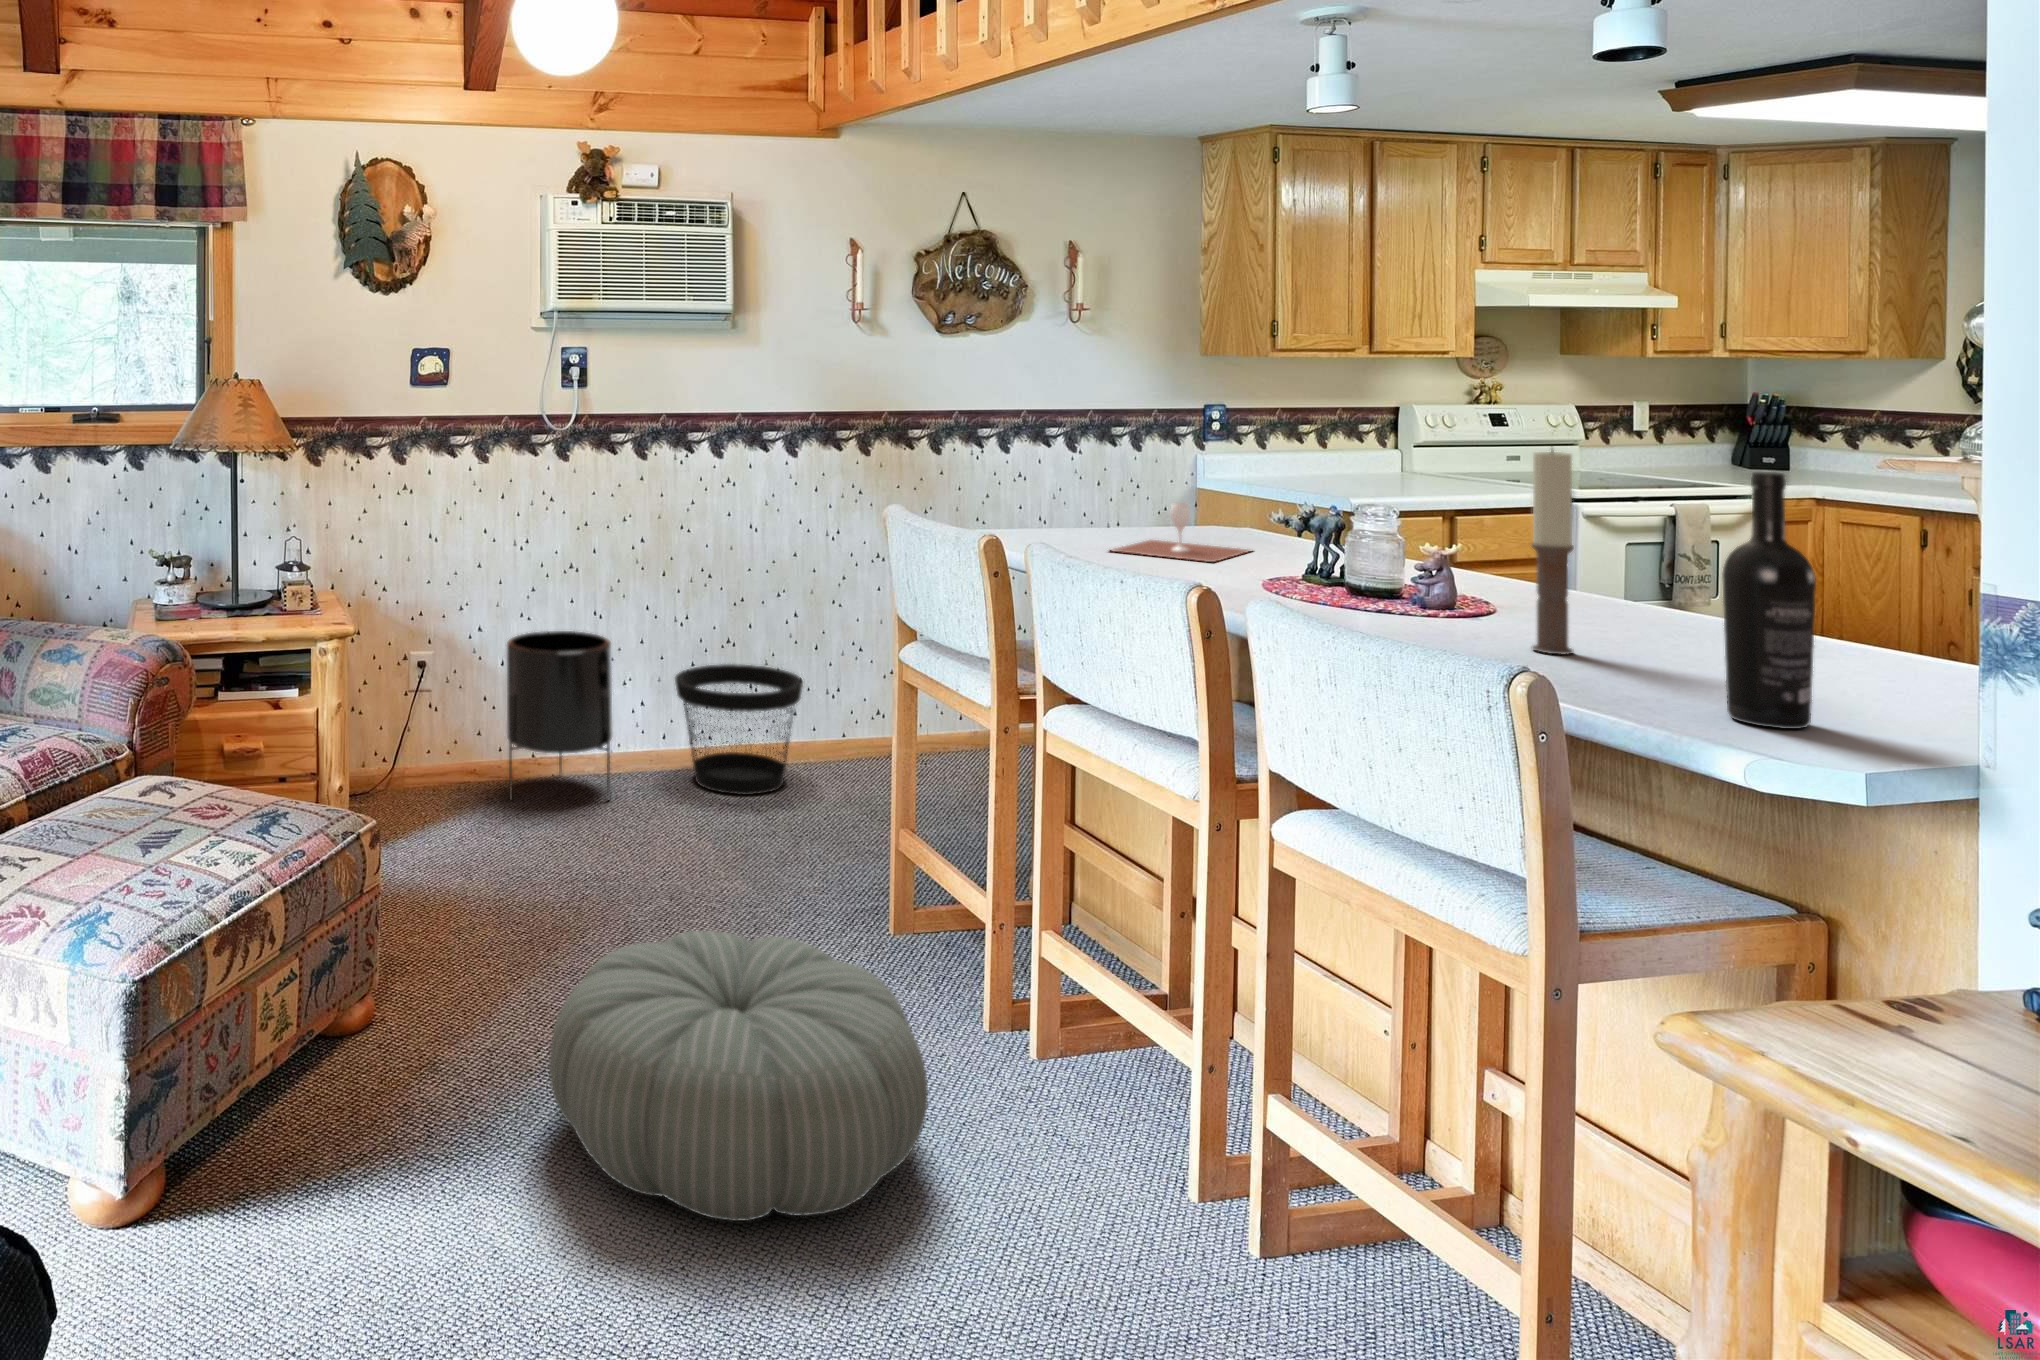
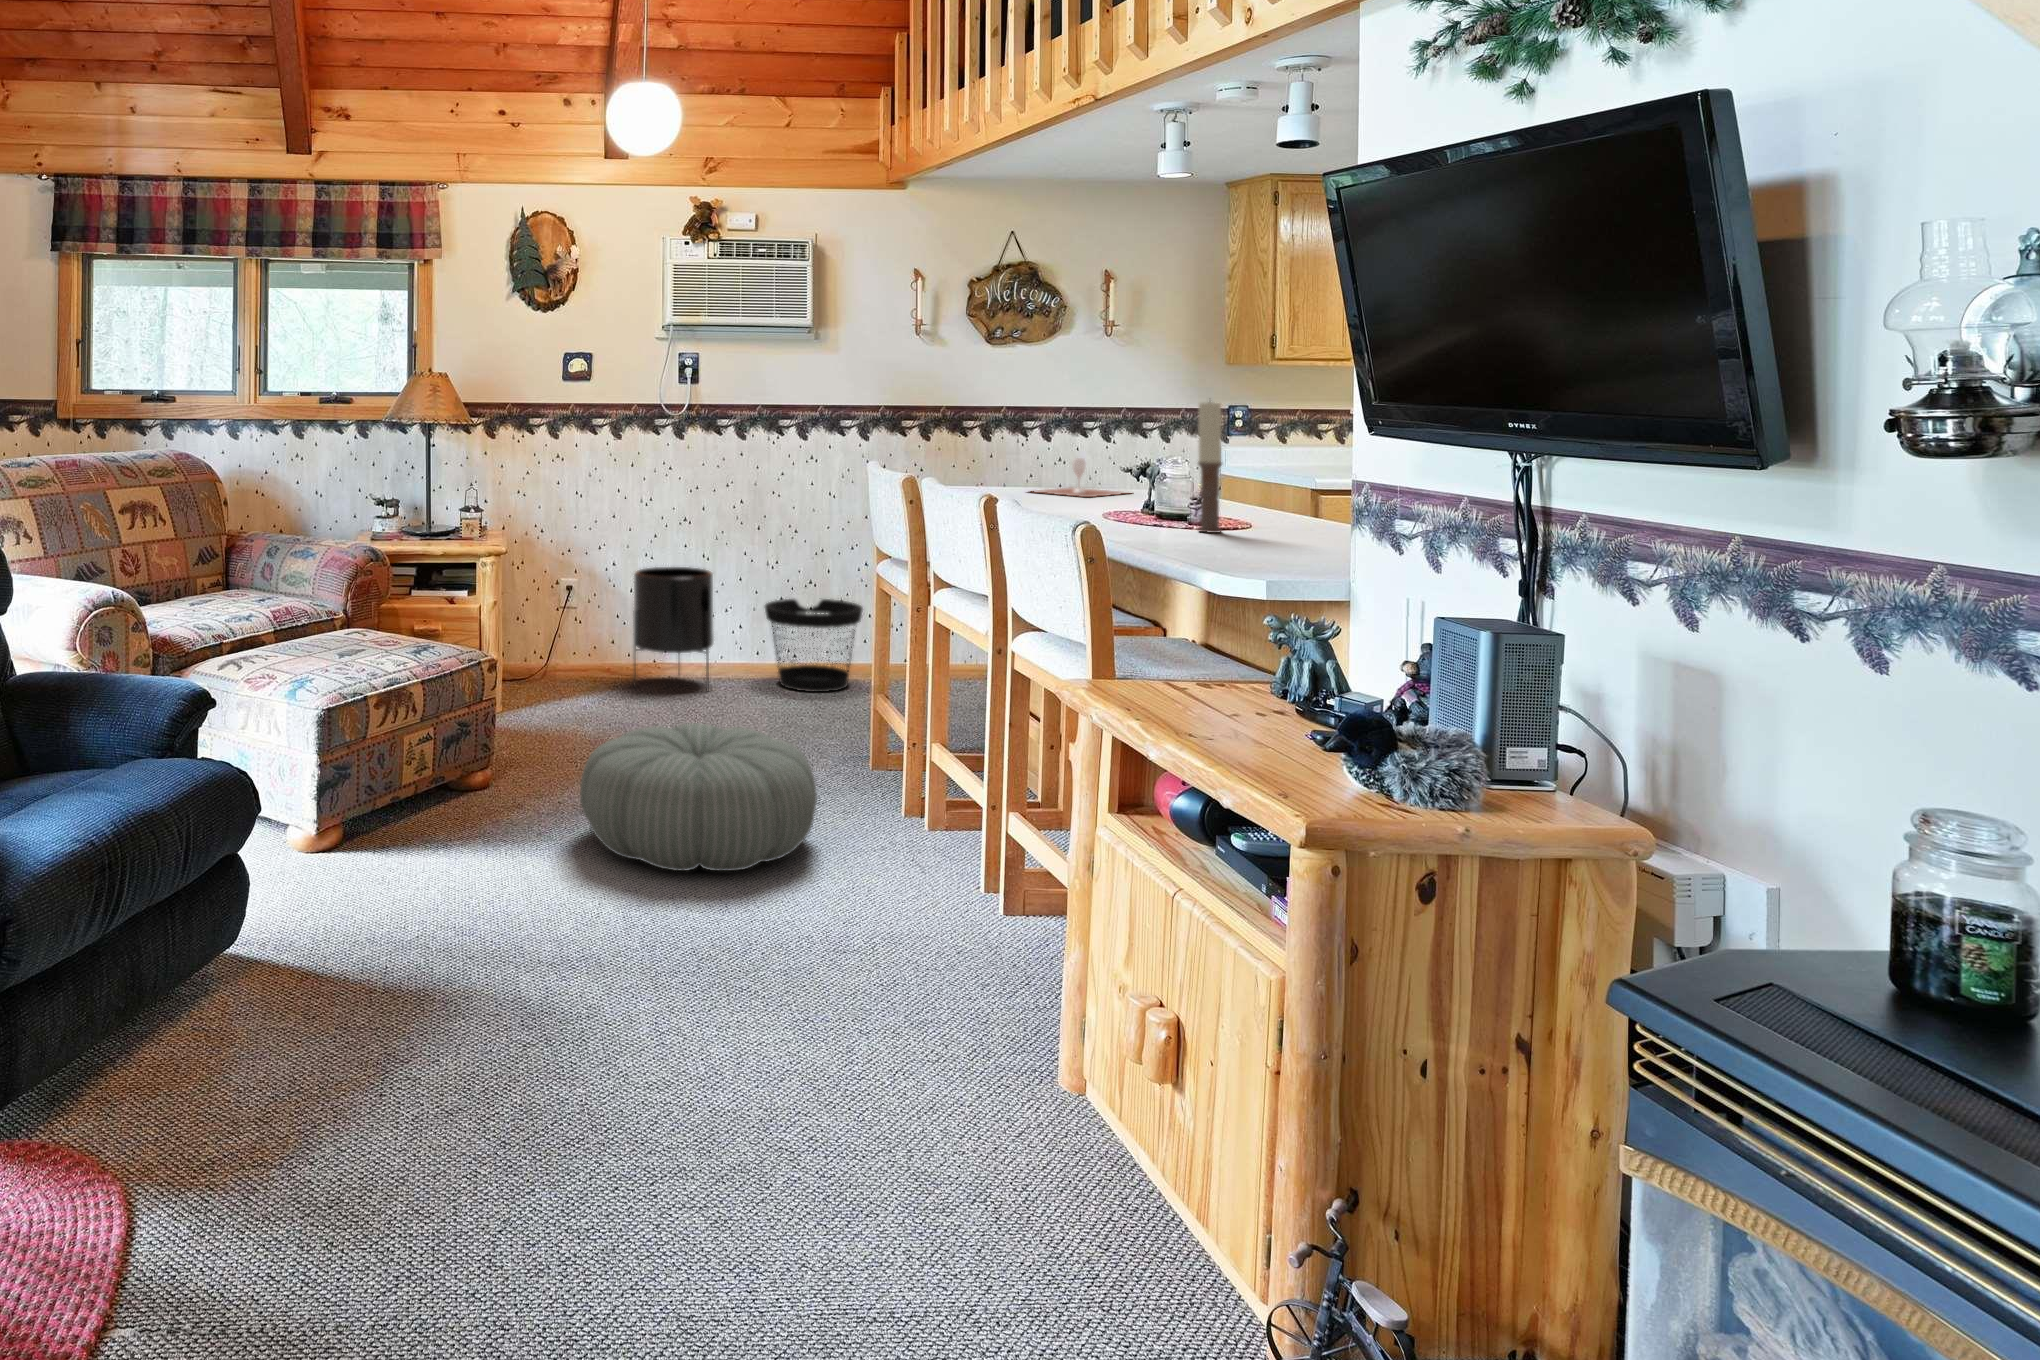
wine bottle: present [1722,472,1816,729] -> none [1234,403,1282,556]

